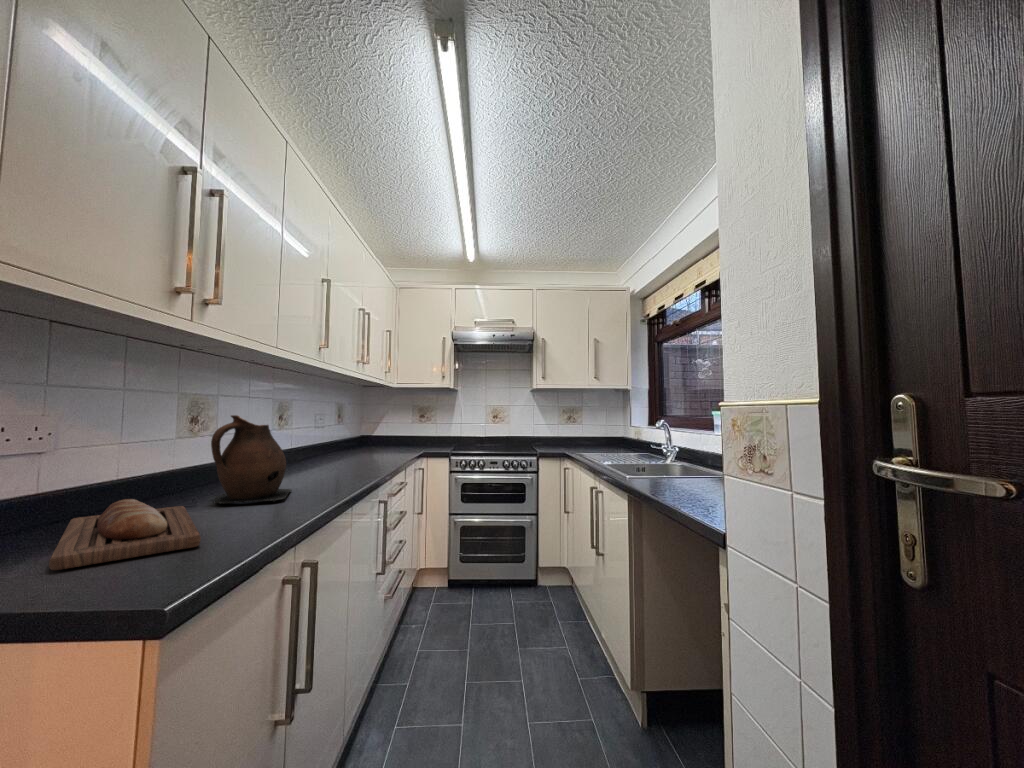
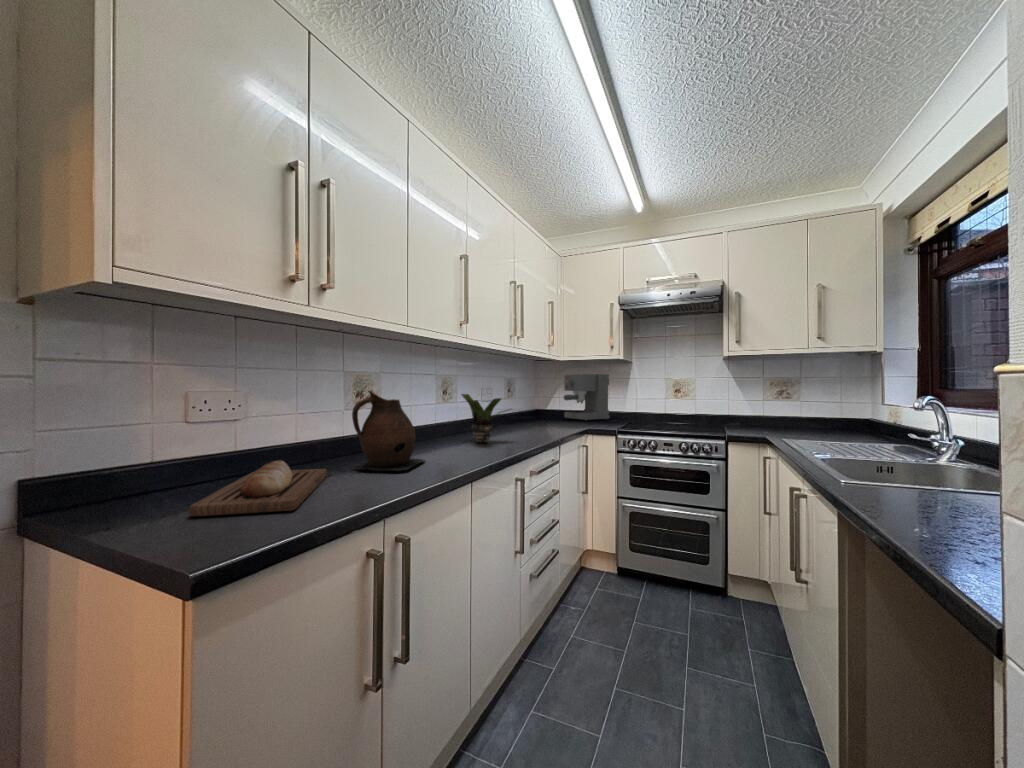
coffee maker: none [391,401,436,446] -> present [564,374,610,421]
potted plant: none [308,420,366,471] -> present [461,394,511,443]

